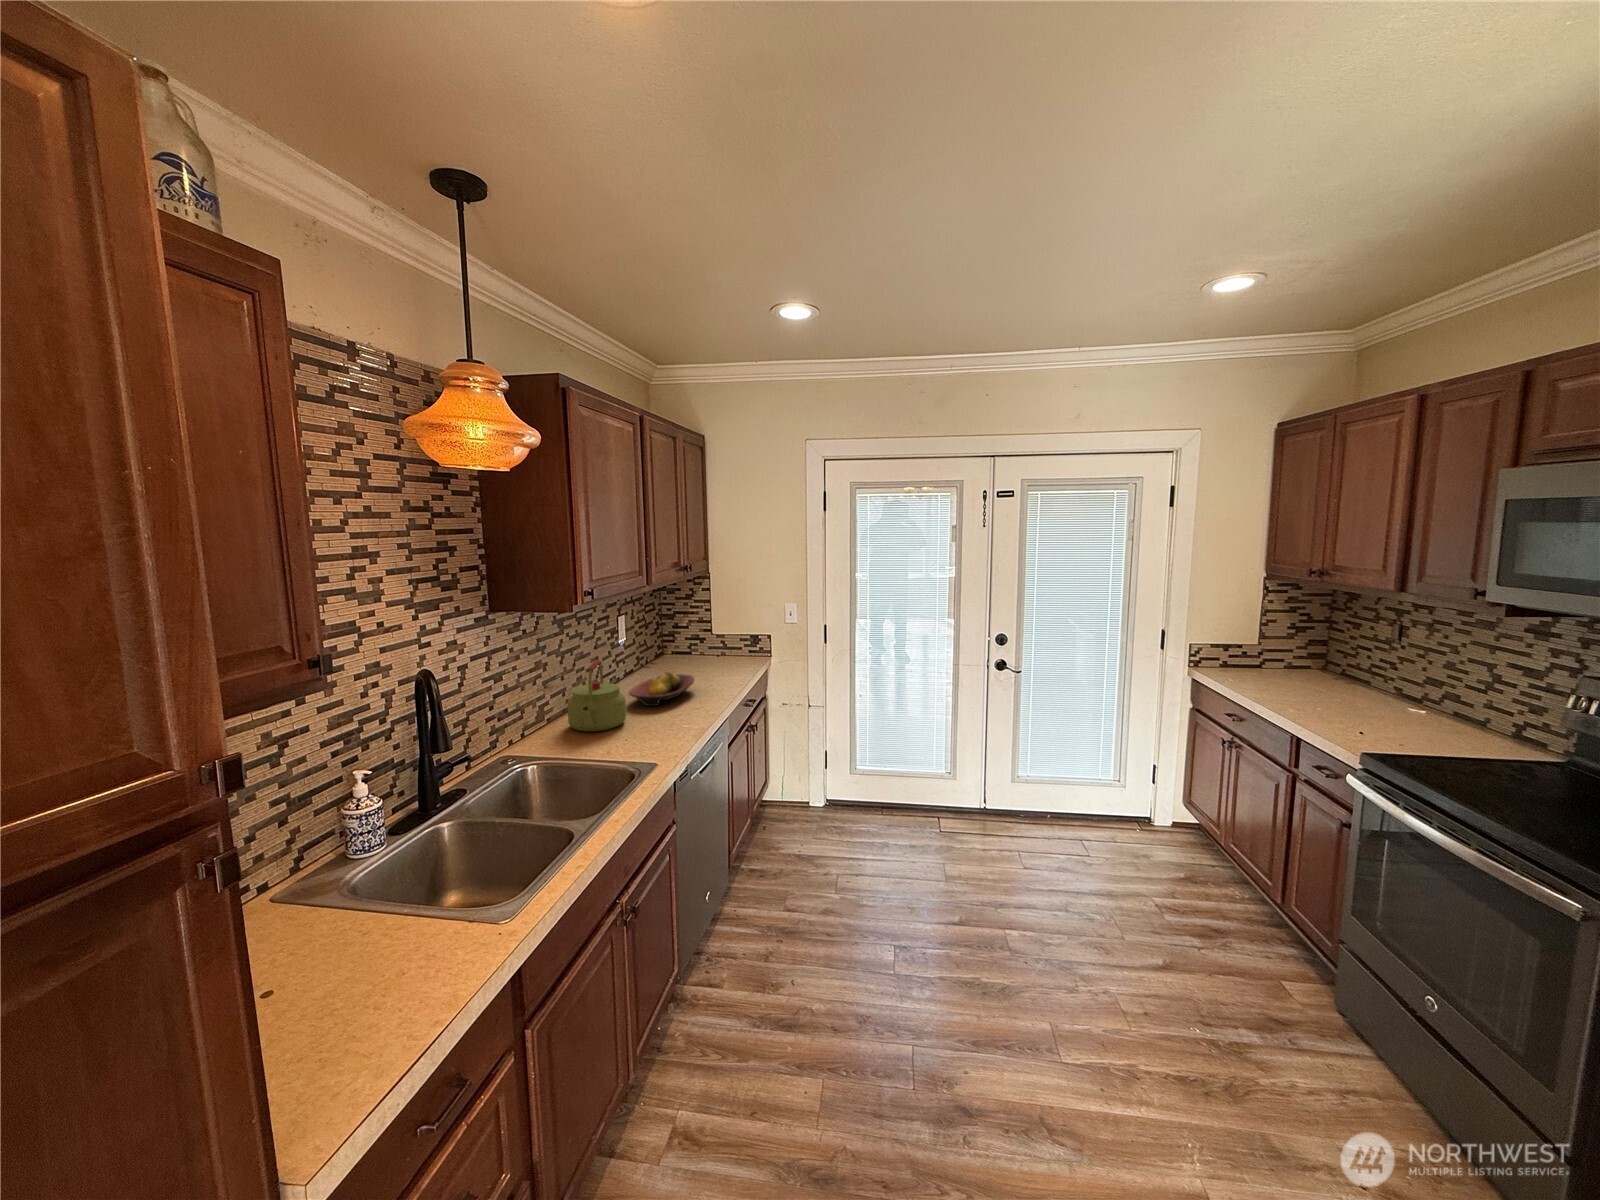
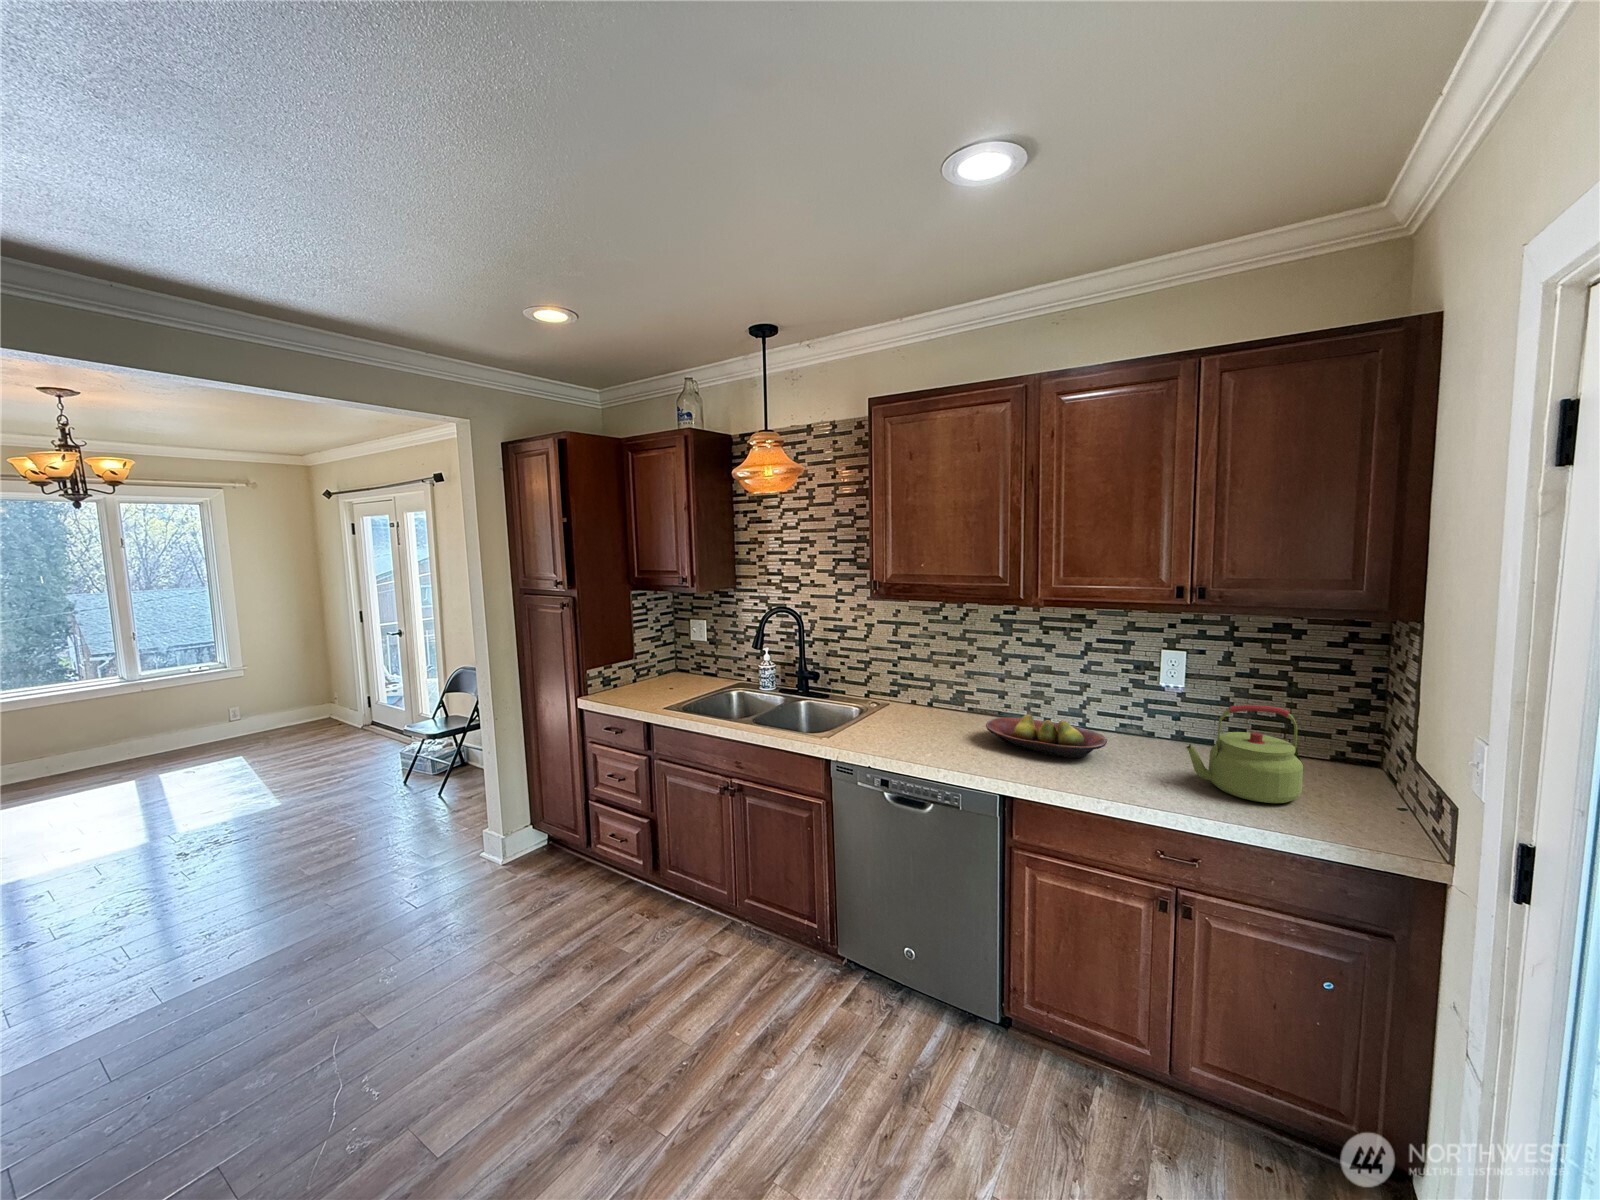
kettle: present [568,660,627,731] -> present [1186,705,1303,803]

